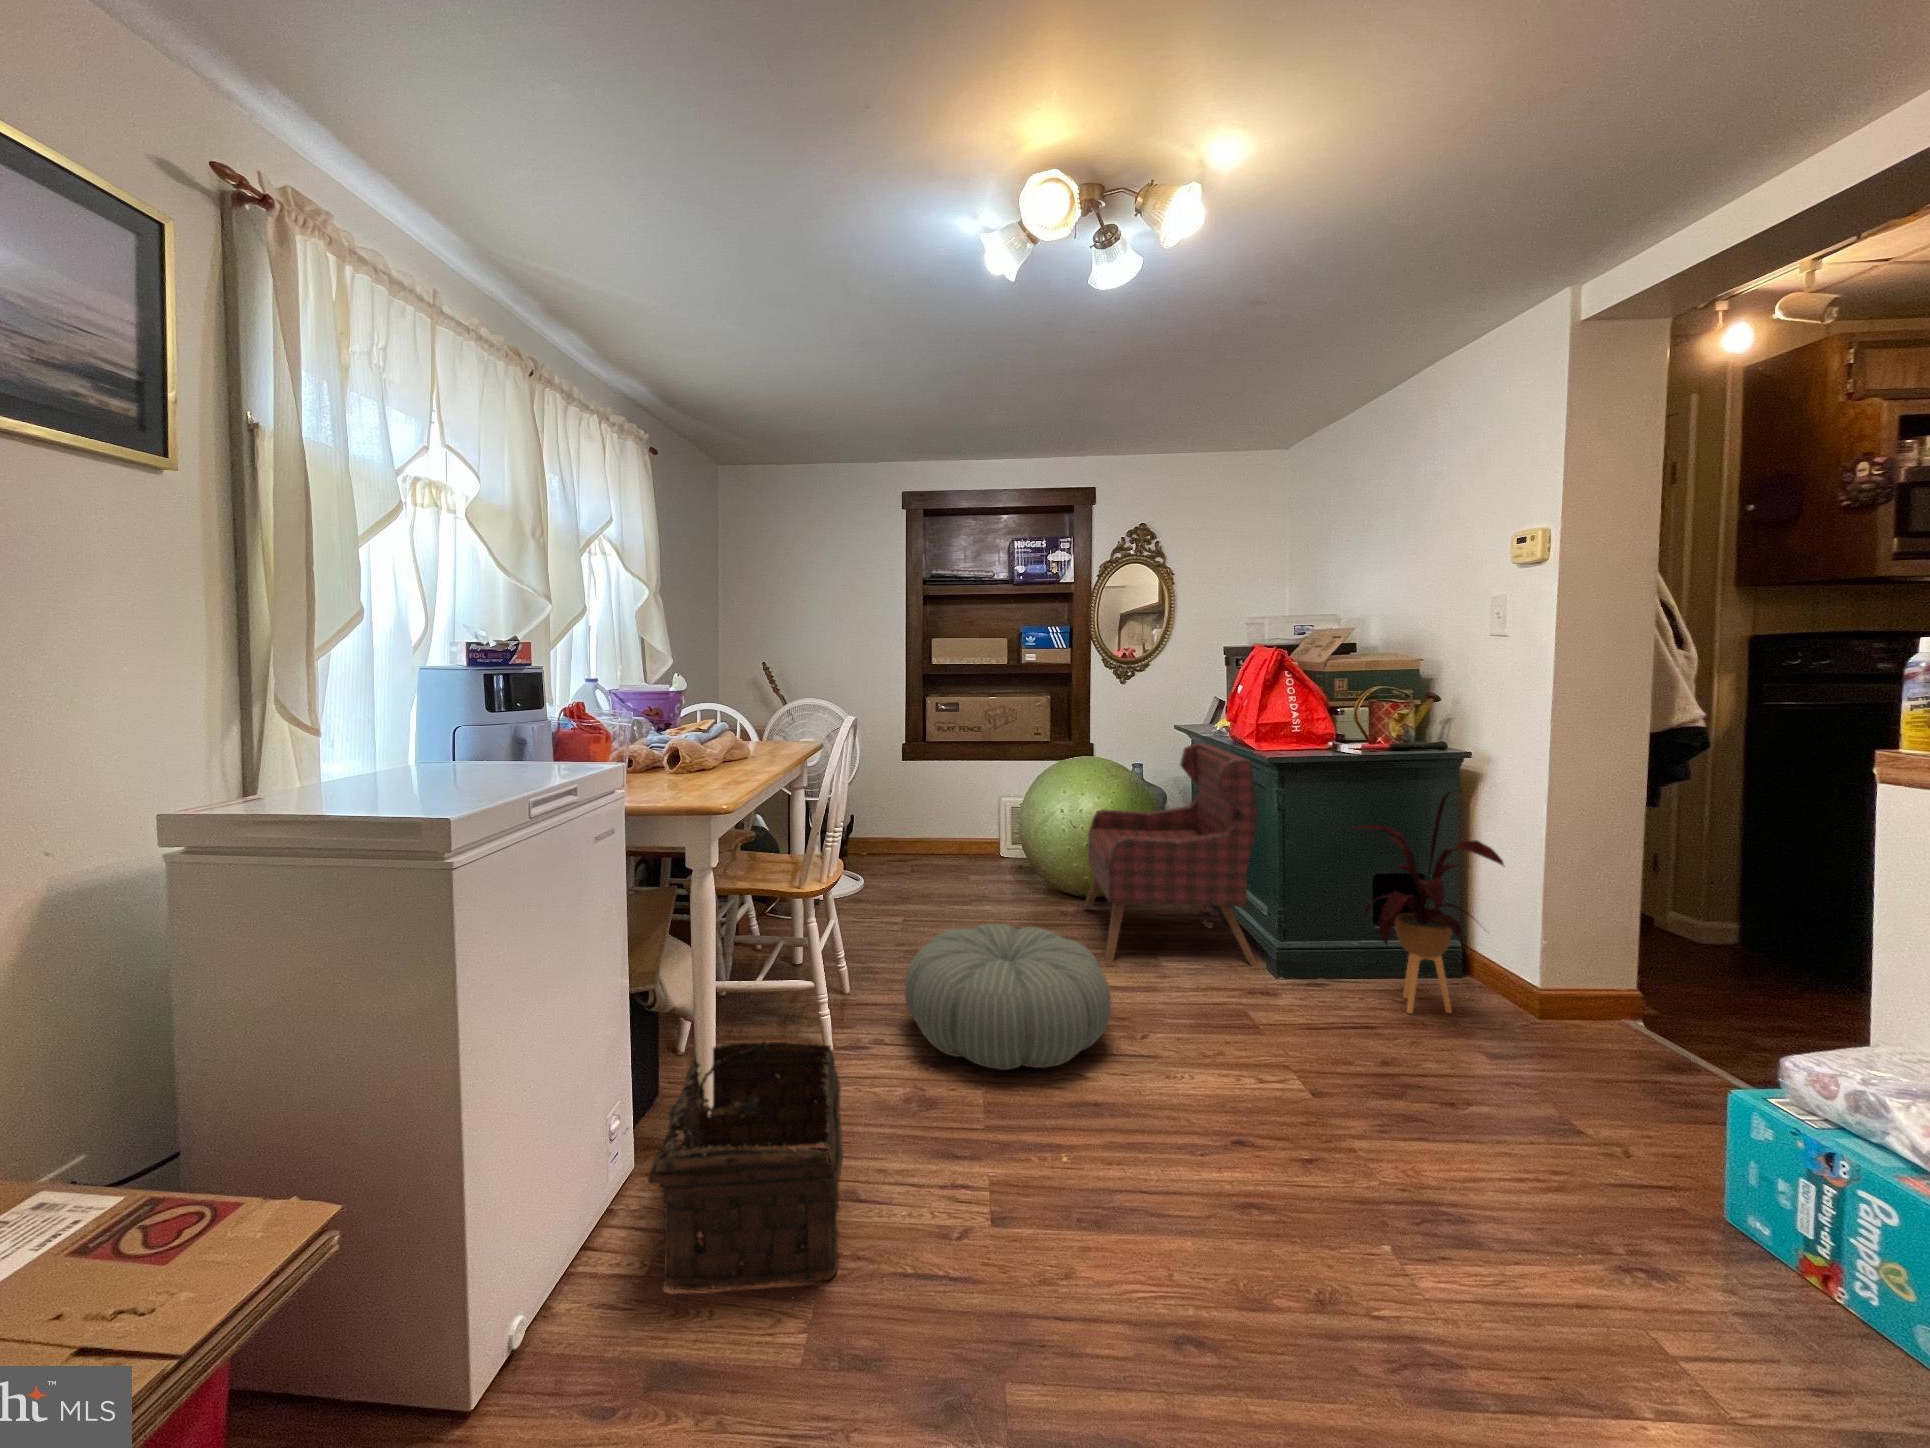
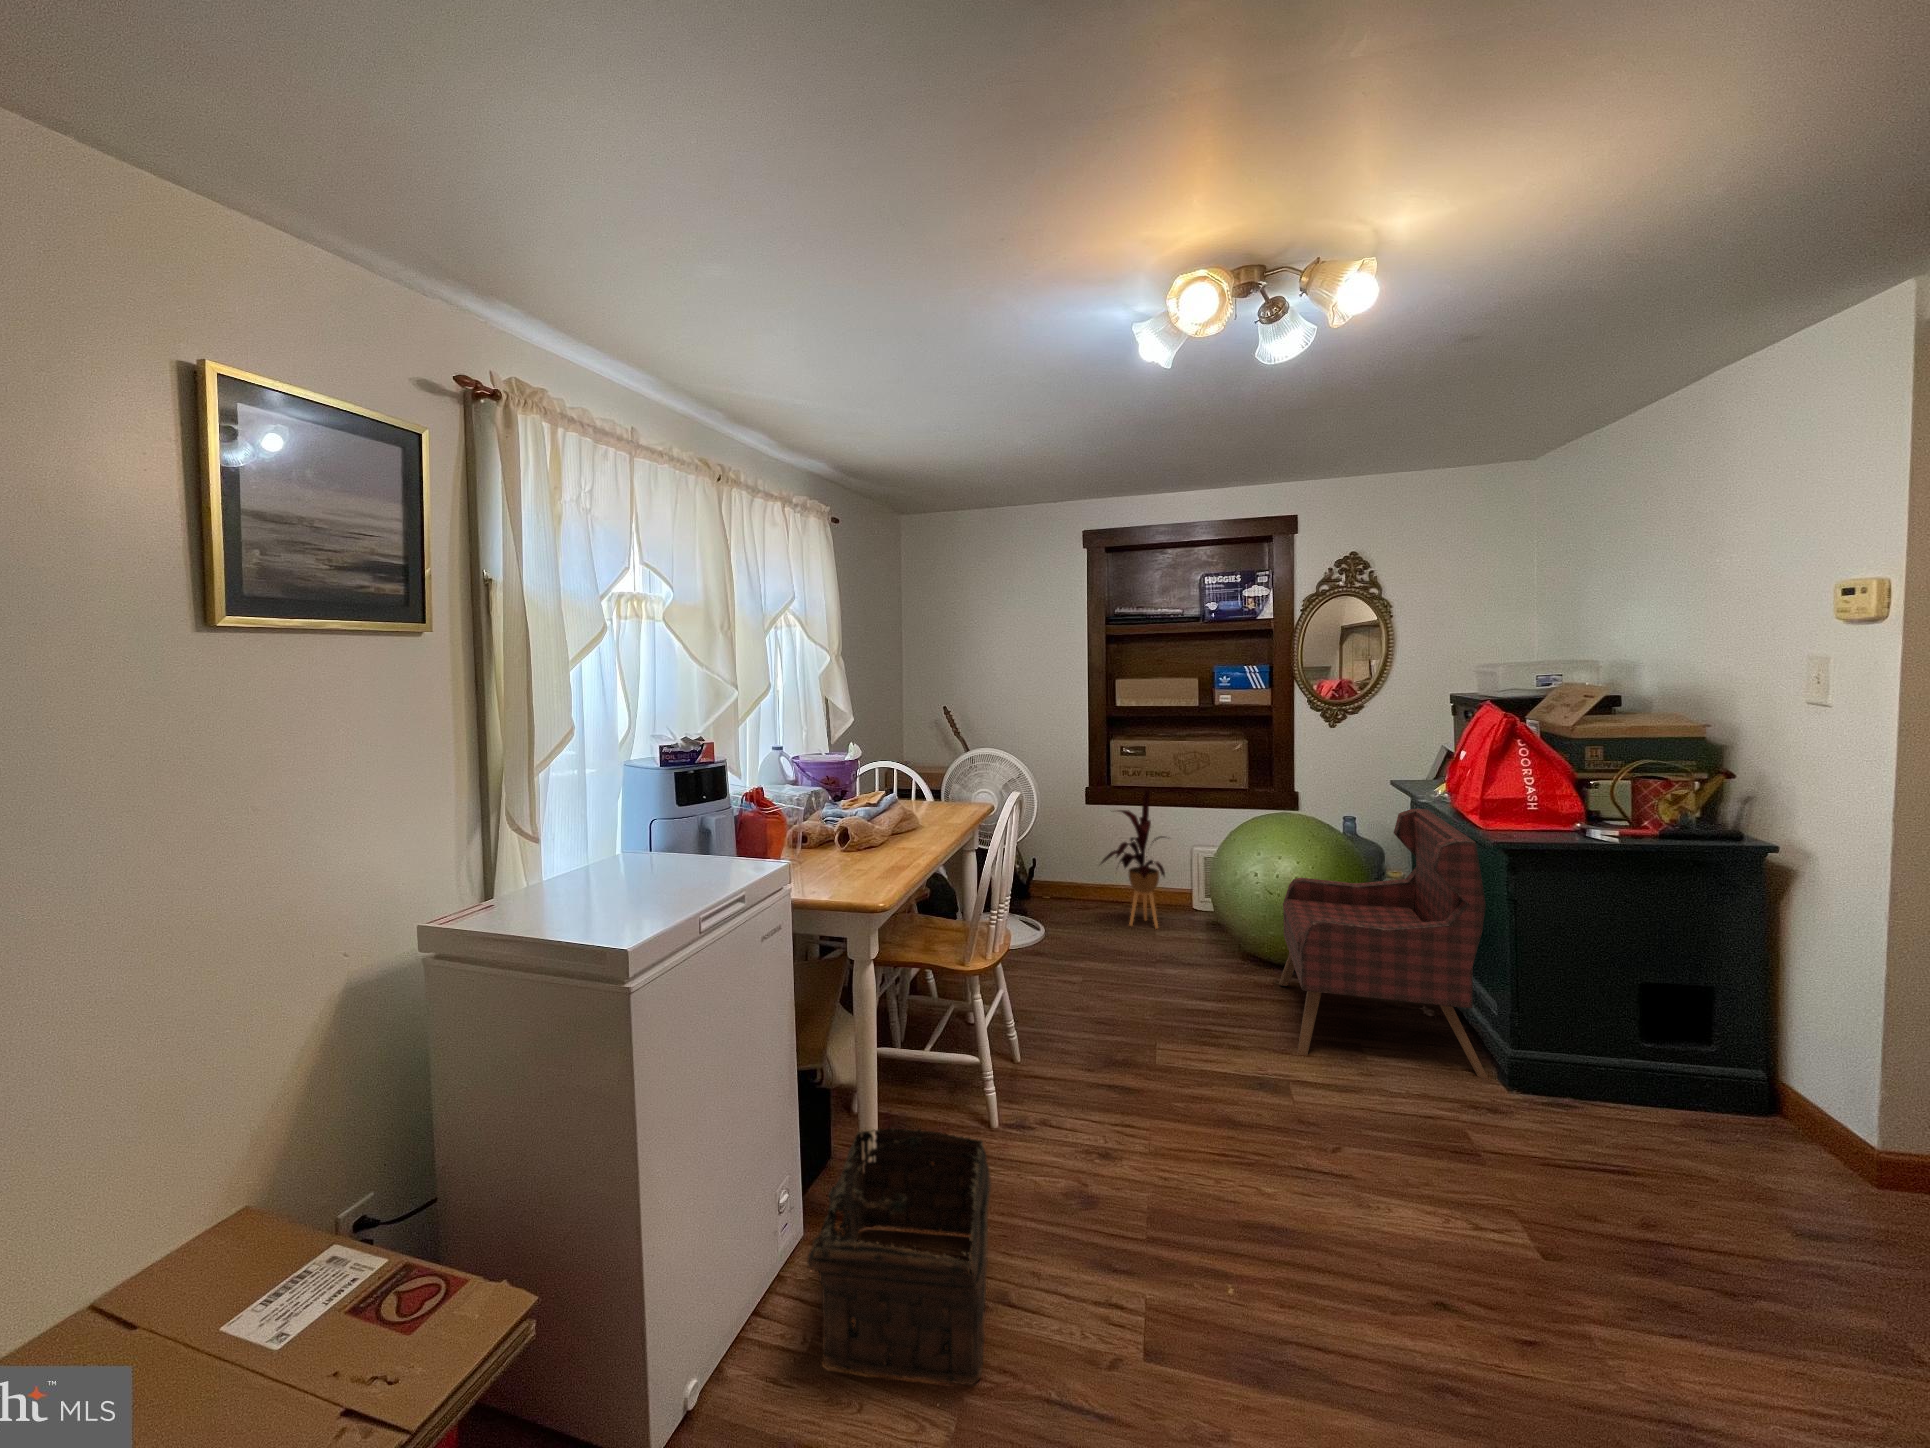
house plant: present [1353,790,1504,1014] -> present [1101,789,1165,928]
pouf: present [905,924,1111,1070] -> none [1067,1009,1293,1180]

